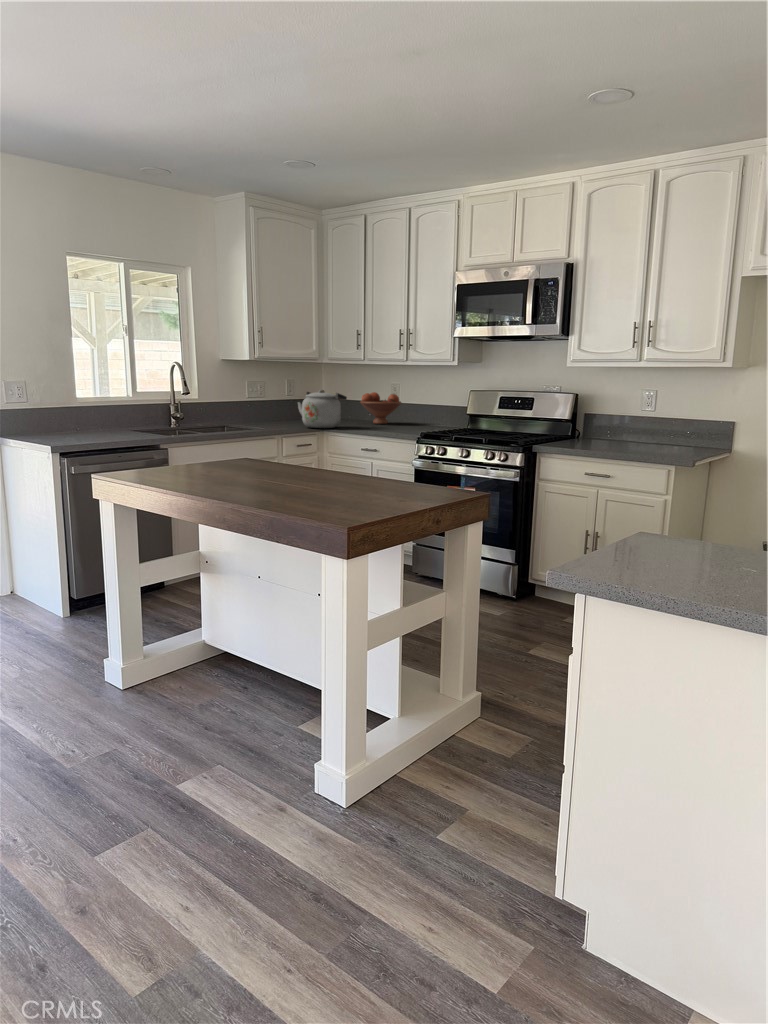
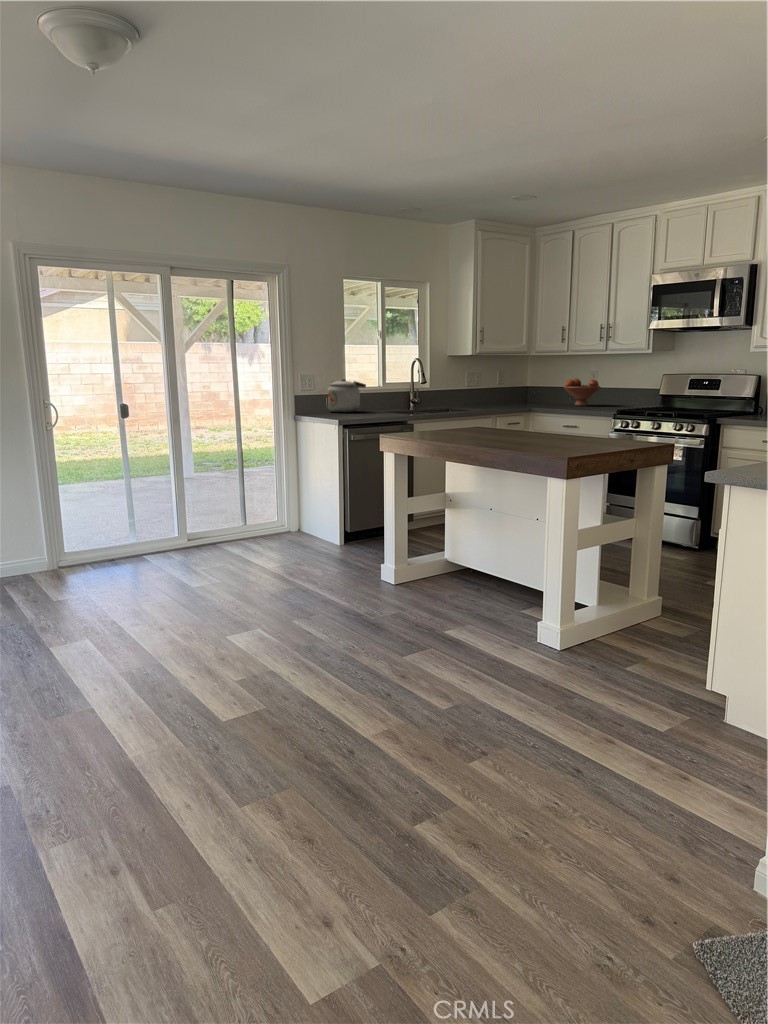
kettle: present [298,390,347,428] -> present [326,379,366,412]

